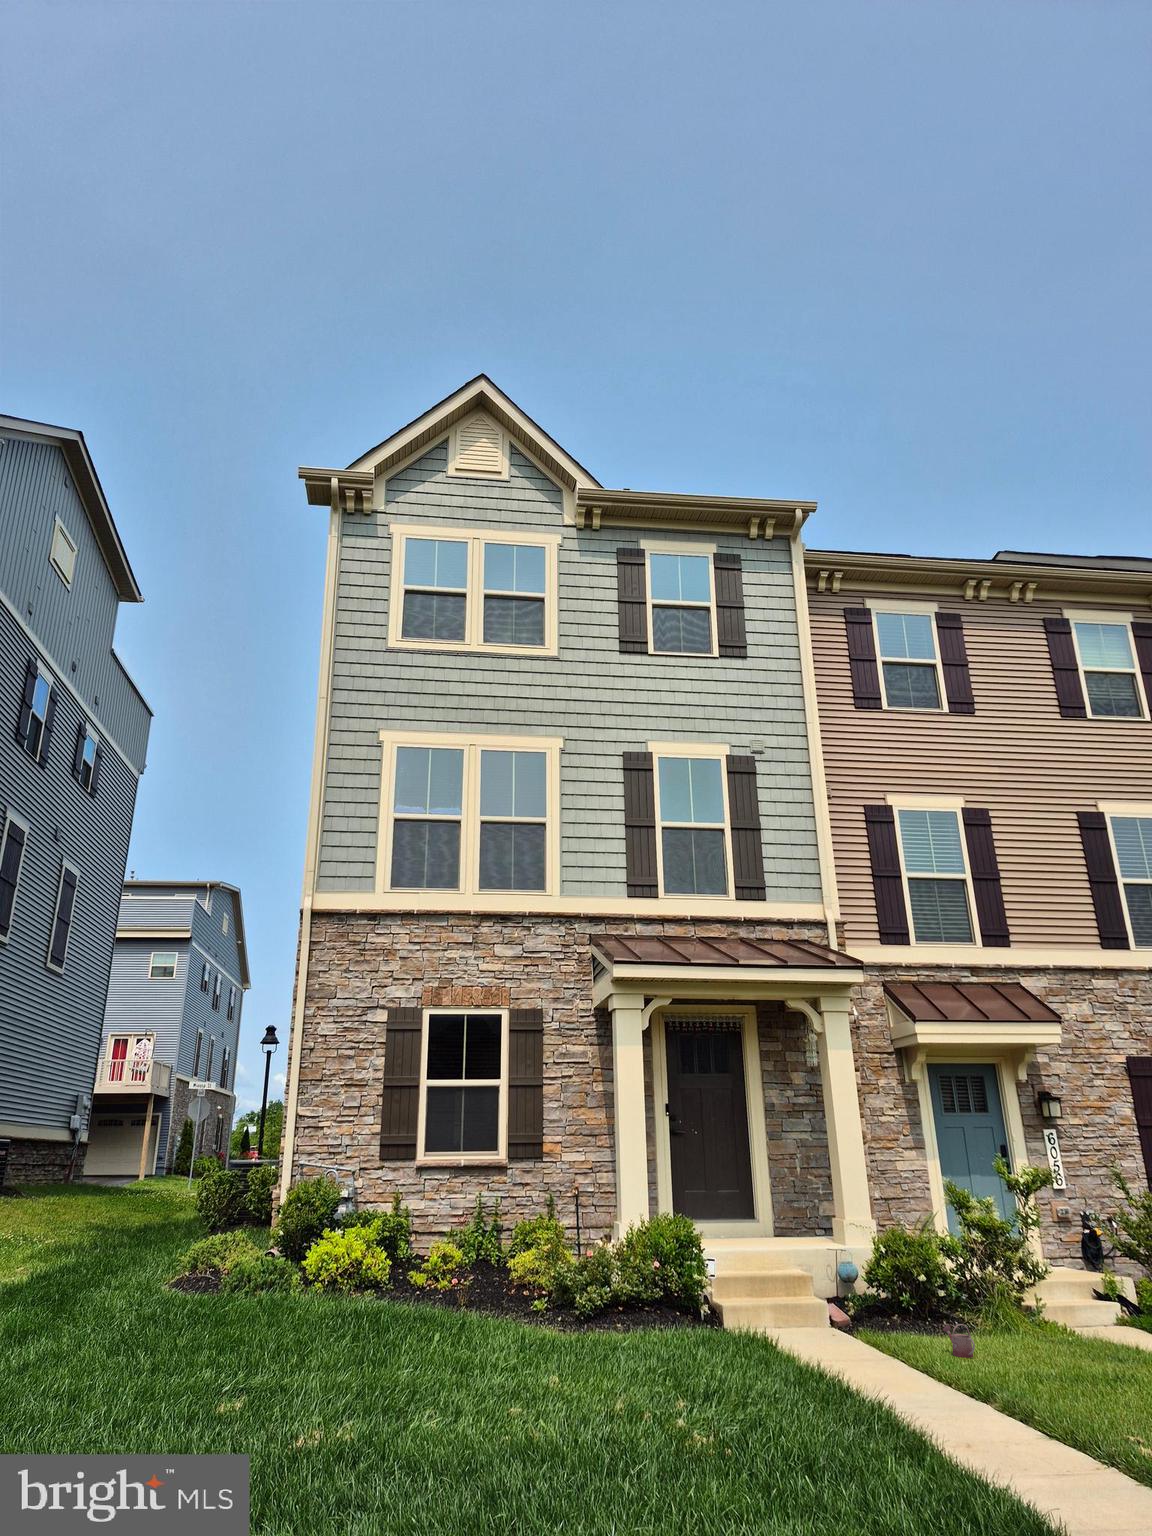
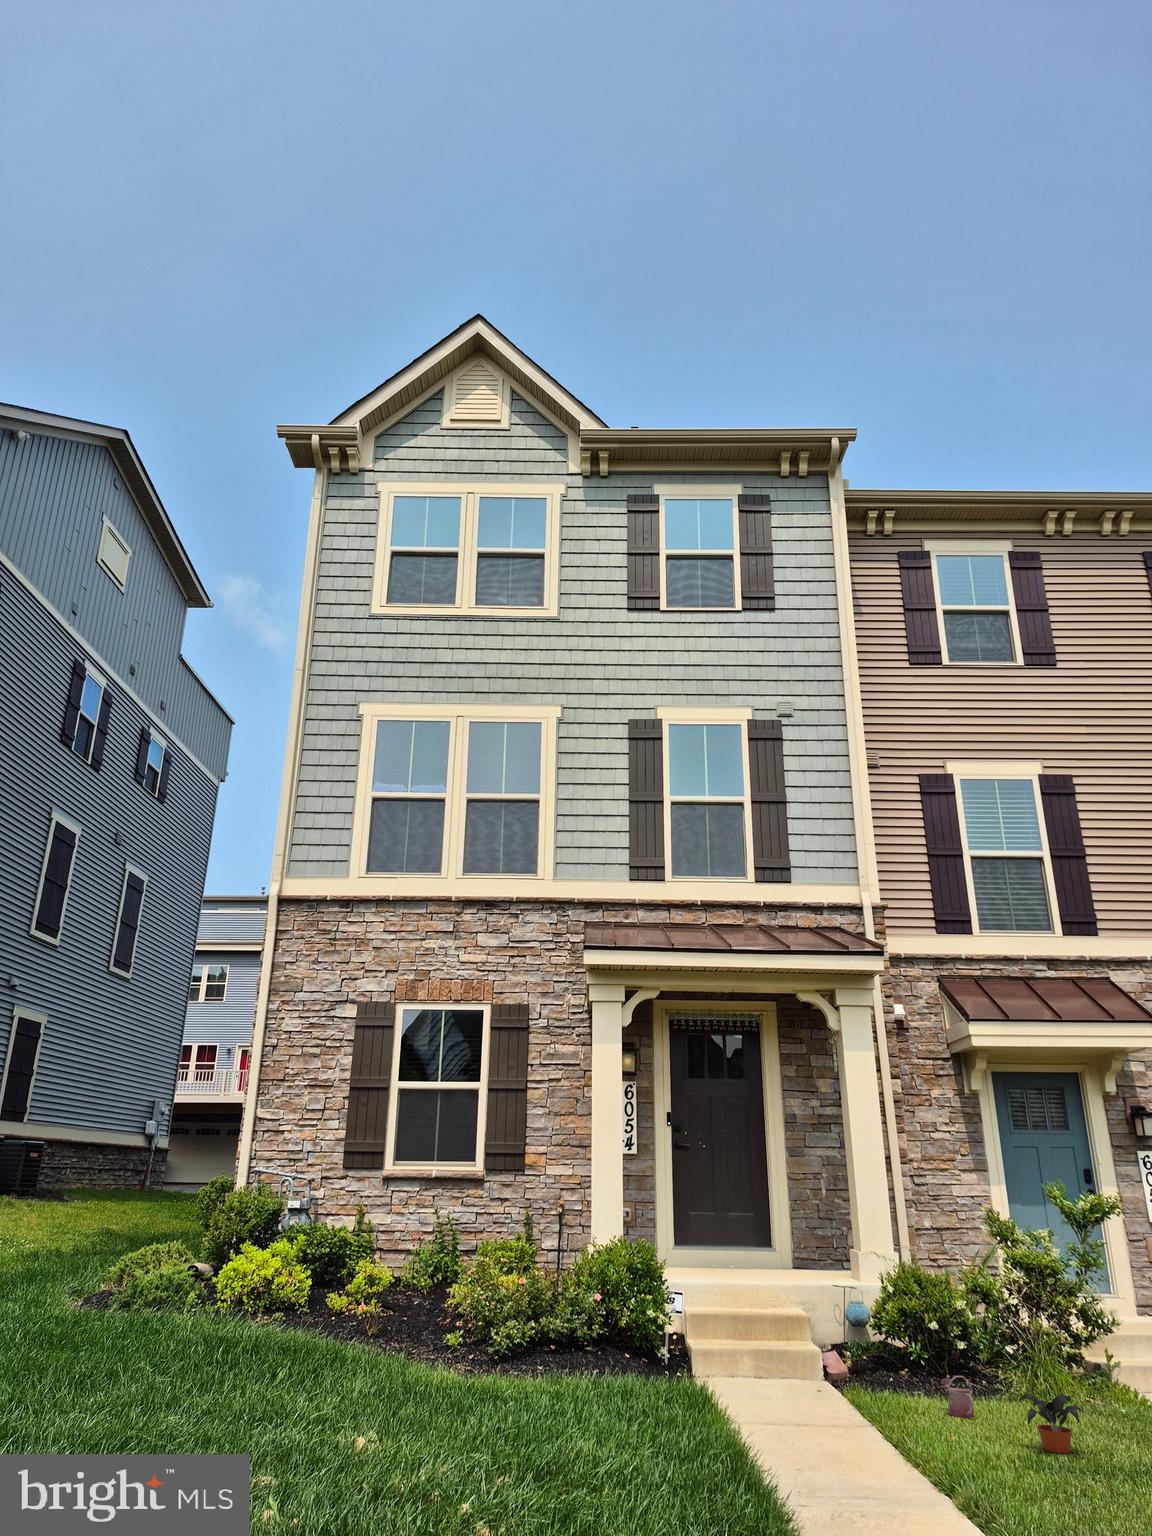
potted plant: none [1023,1336,1076,1383] -> present [1018,1394,1082,1453]

